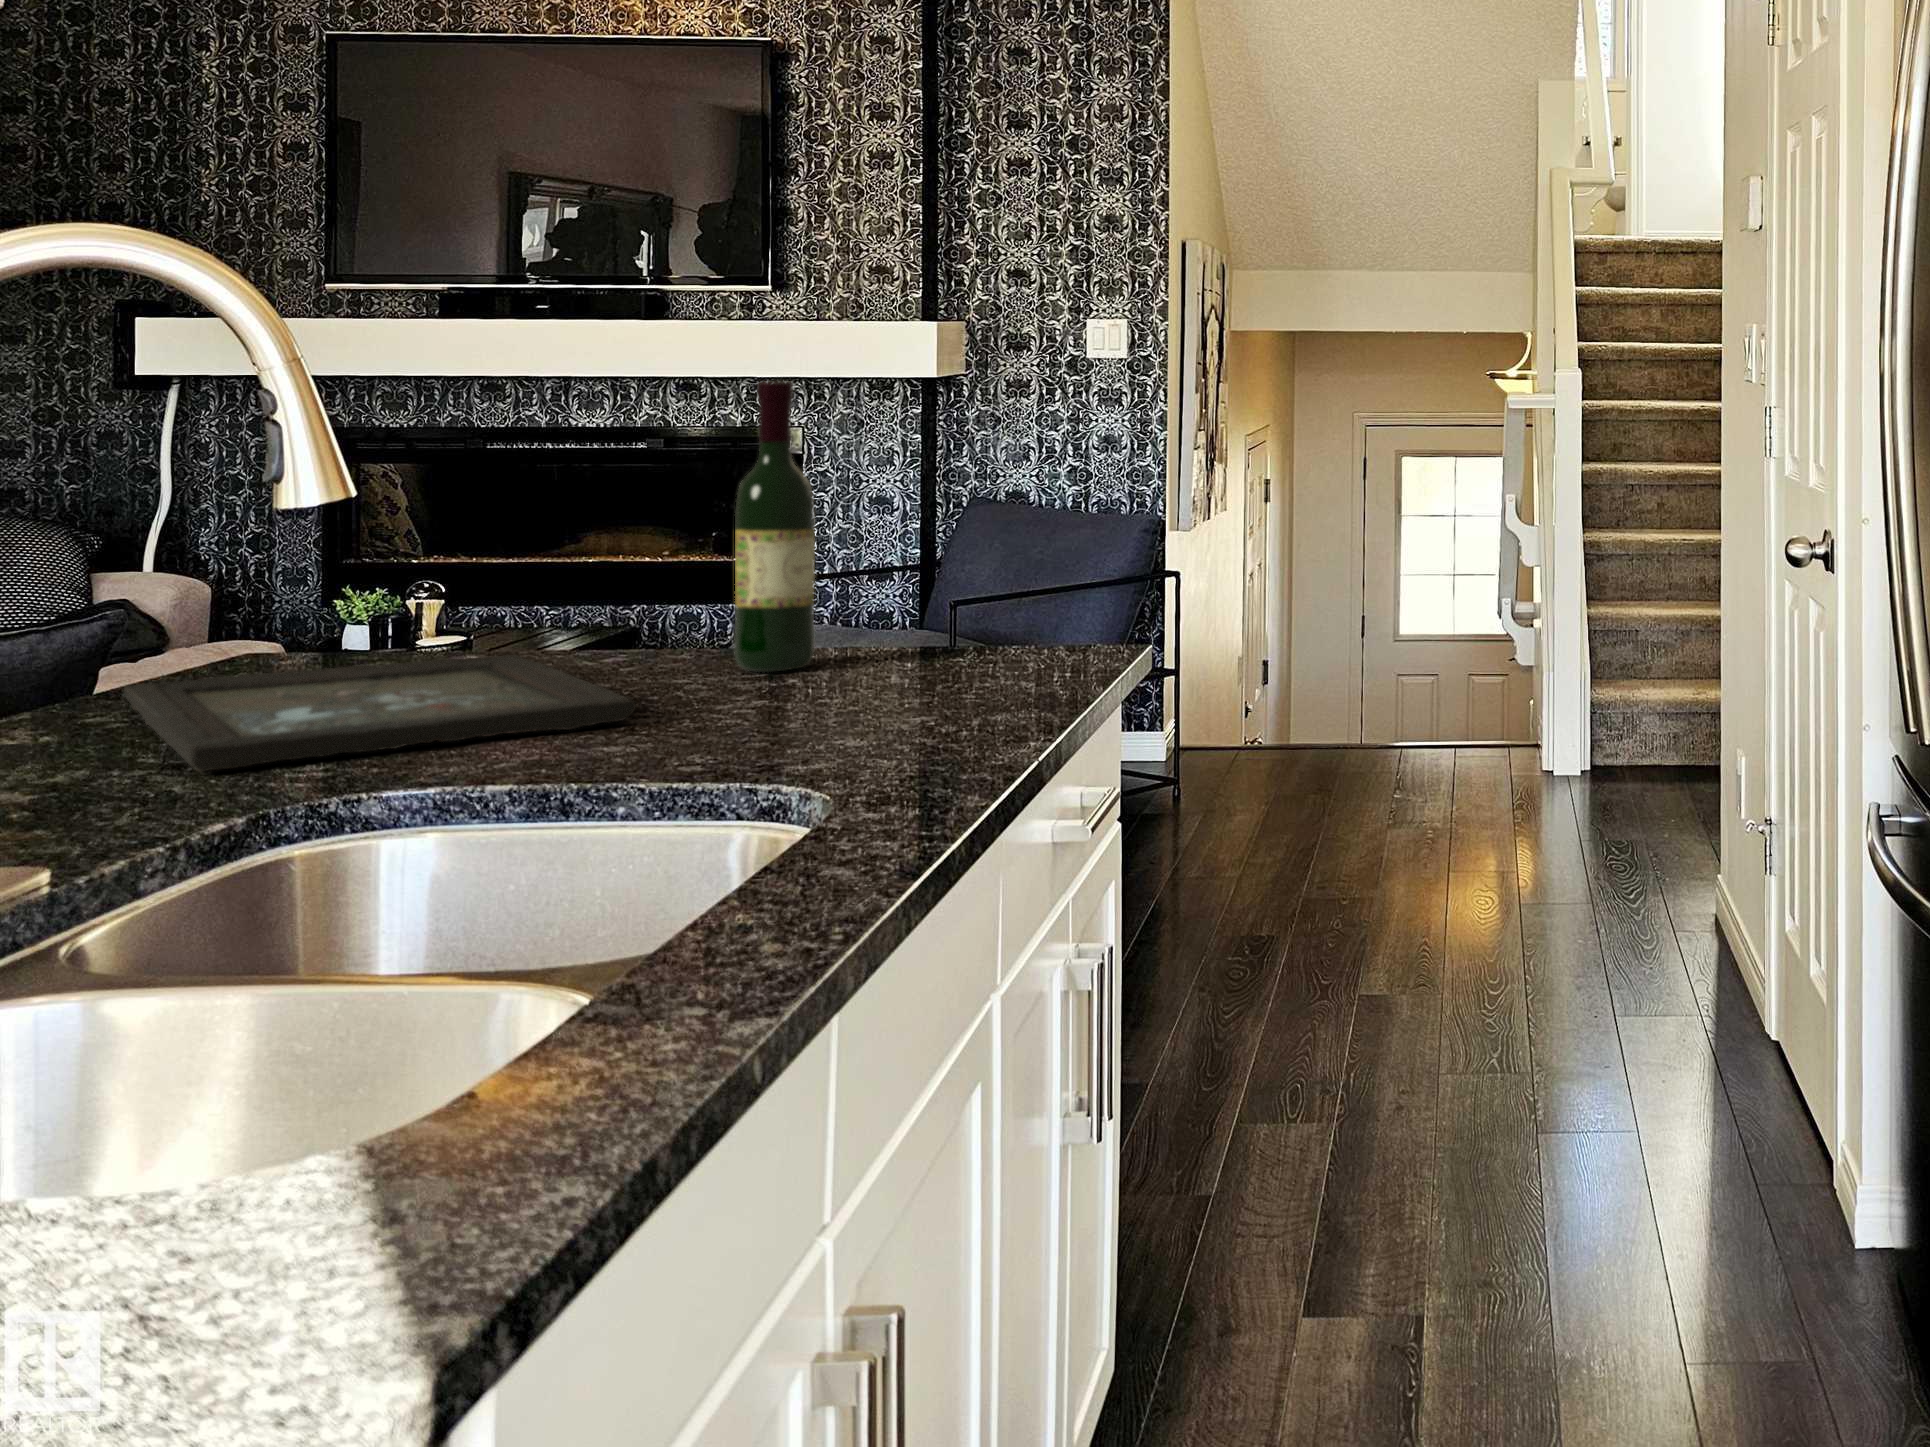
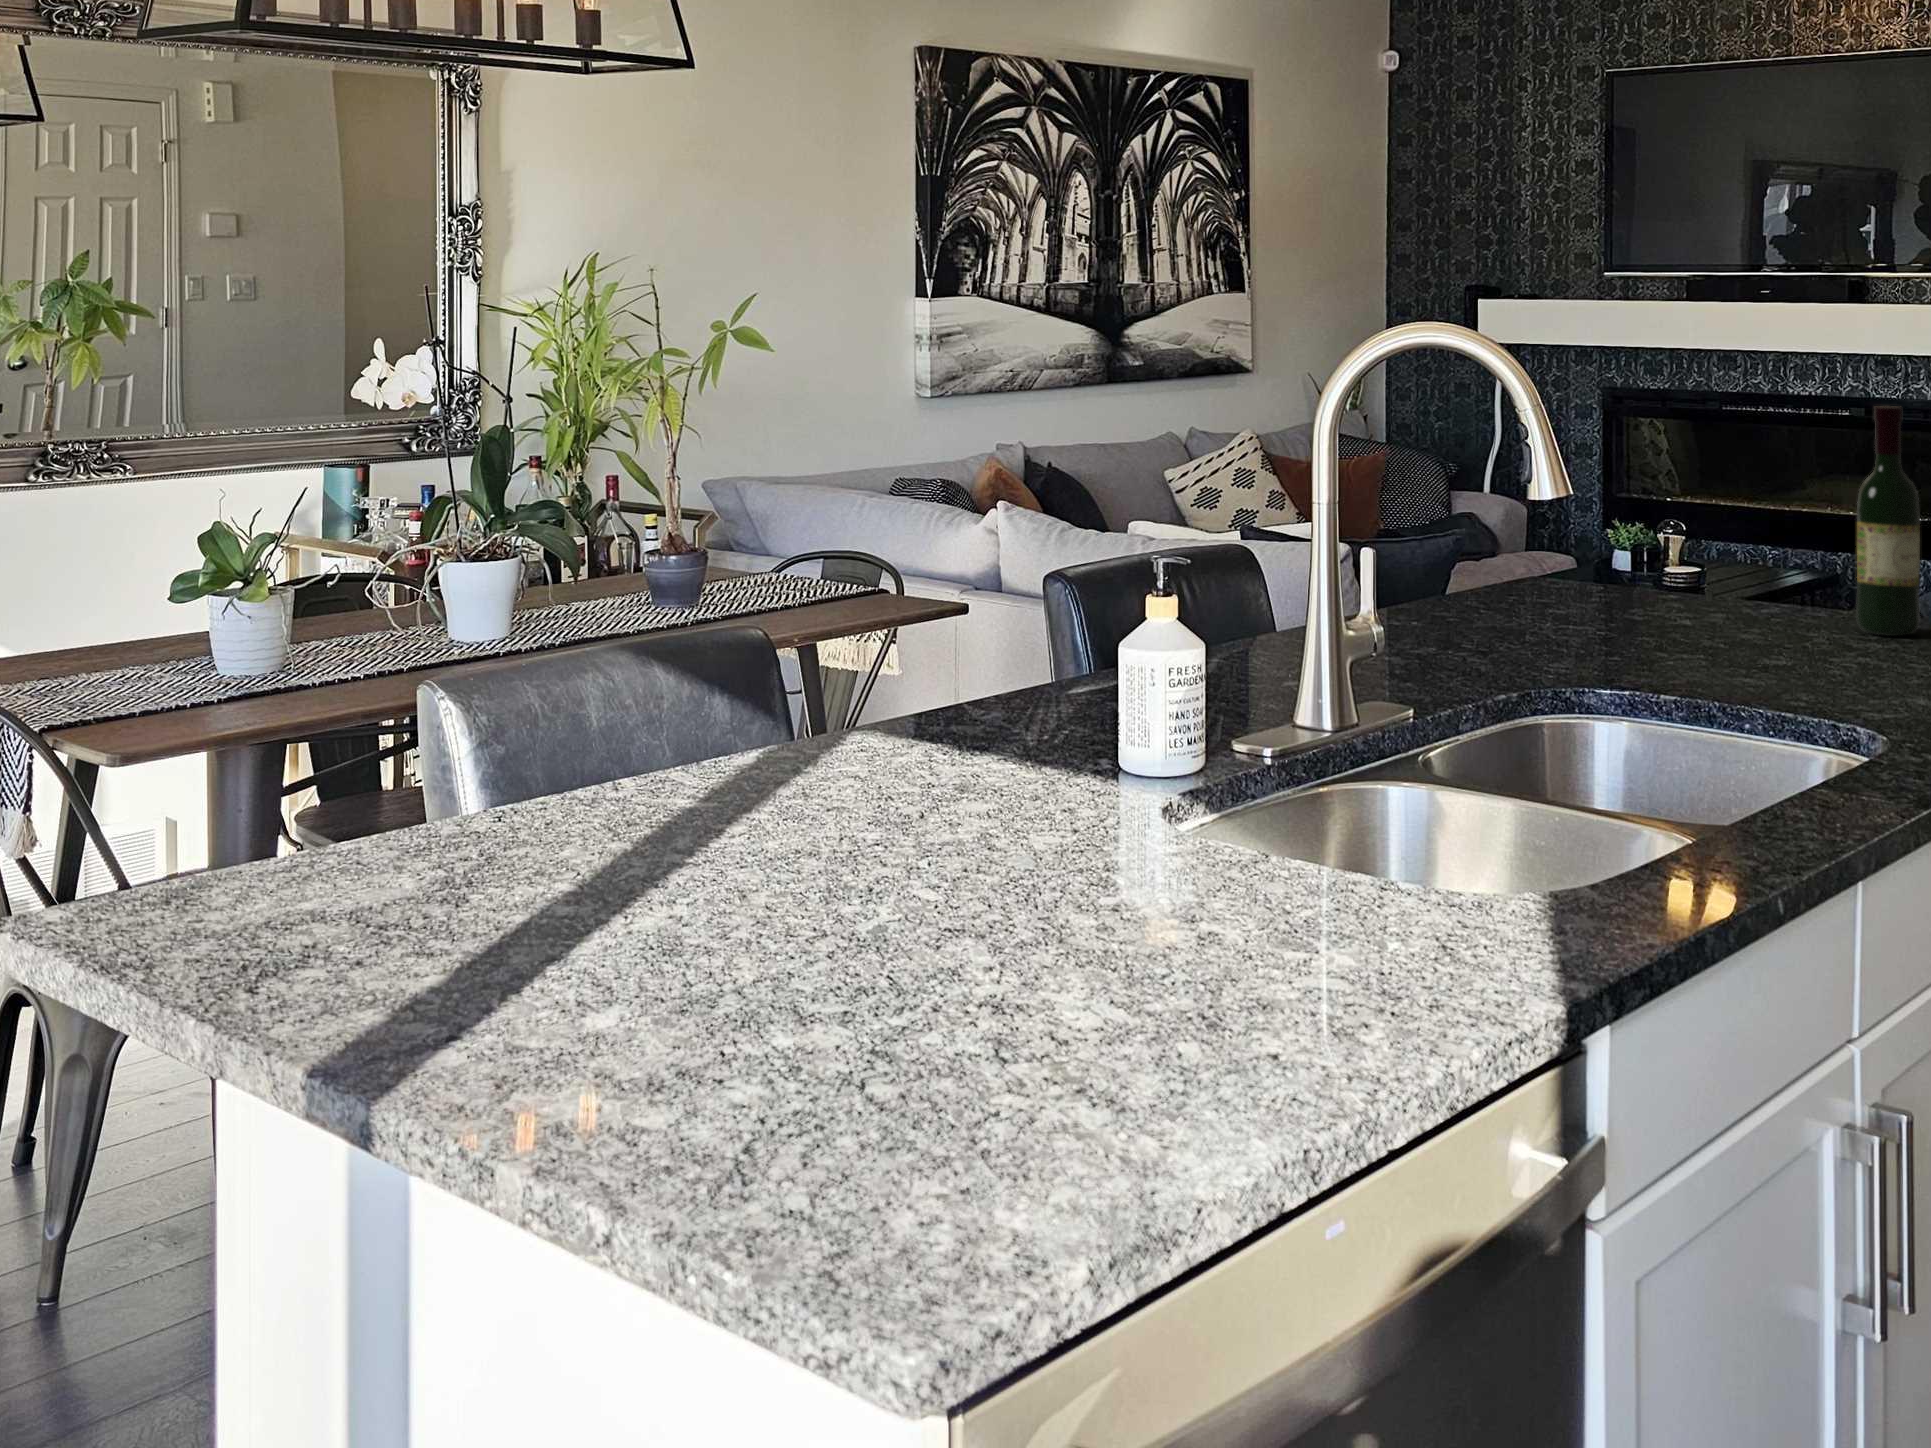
tray: present [124,655,636,771] -> none [1456,595,1772,661]

